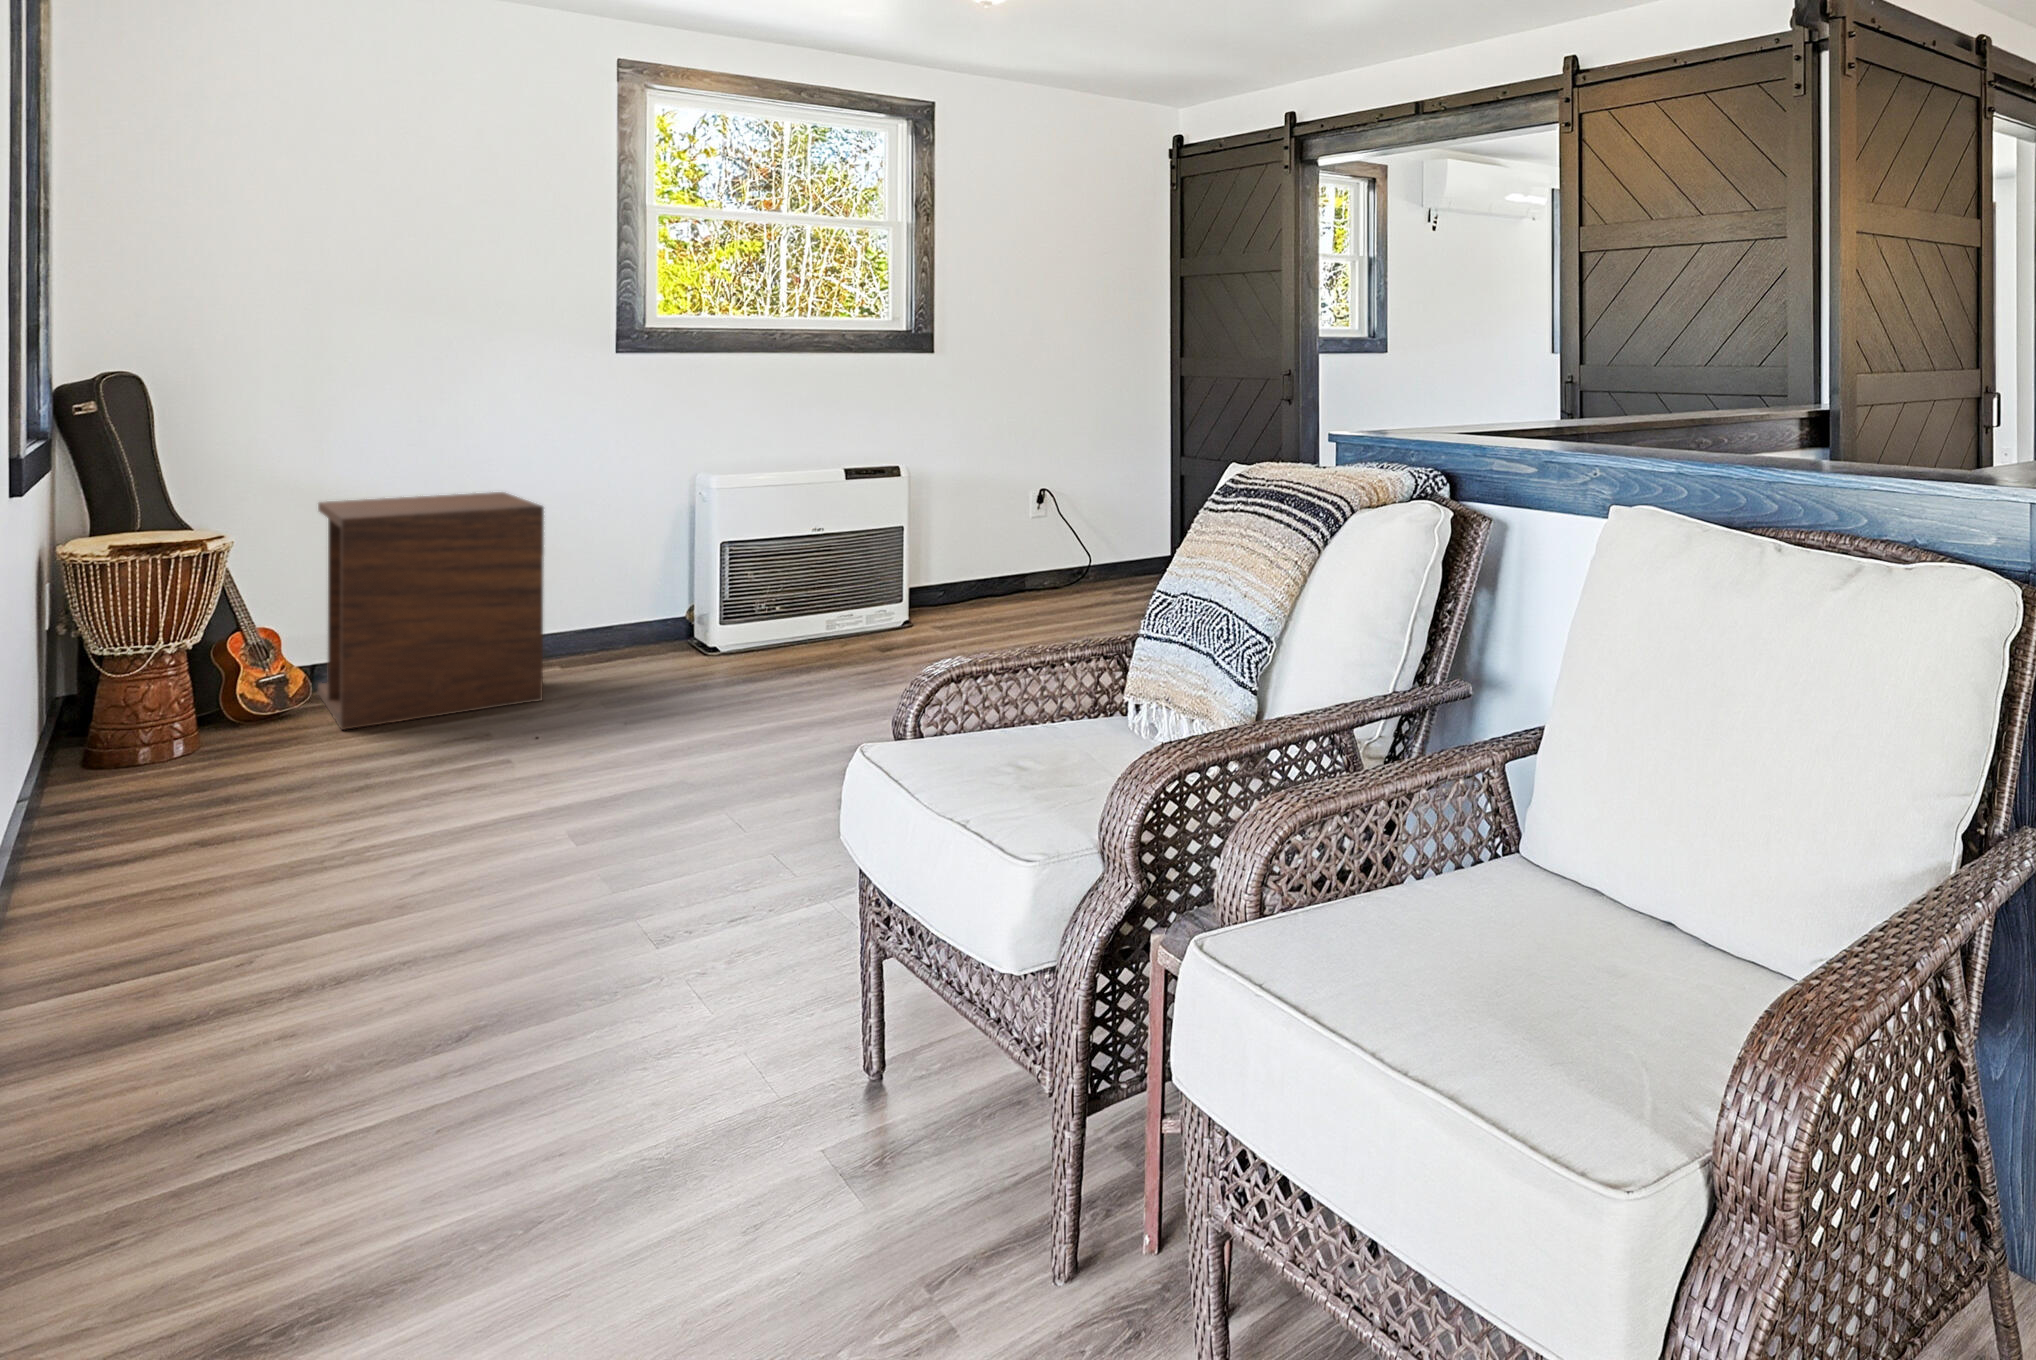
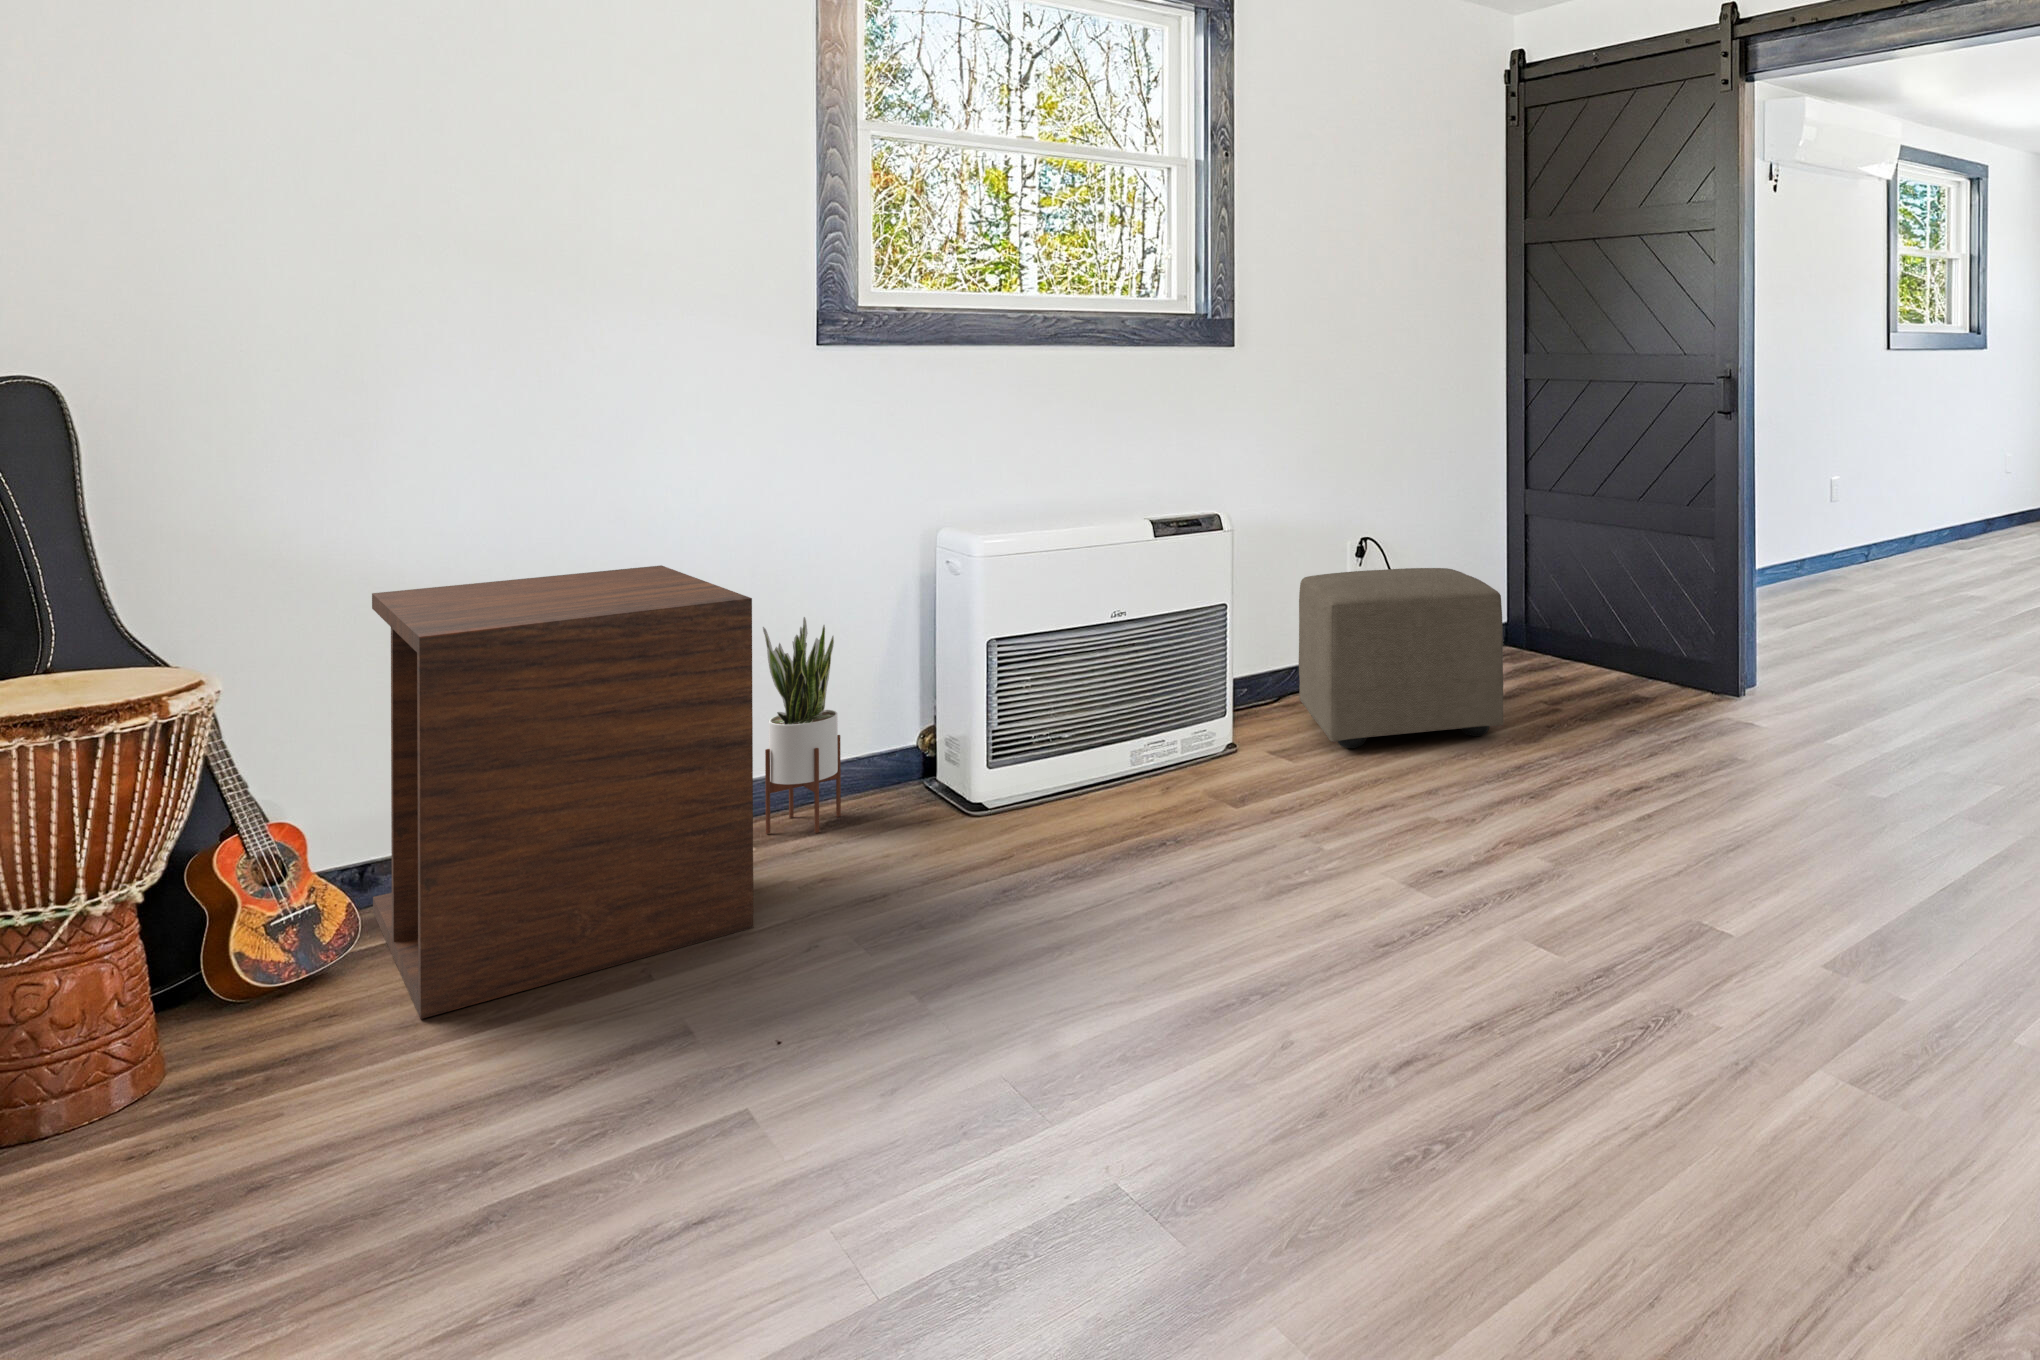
ottoman: none [969,512,1097,628] -> present [1299,568,1503,748]
potted plant: none [568,527,623,664] -> present [763,617,841,834]

